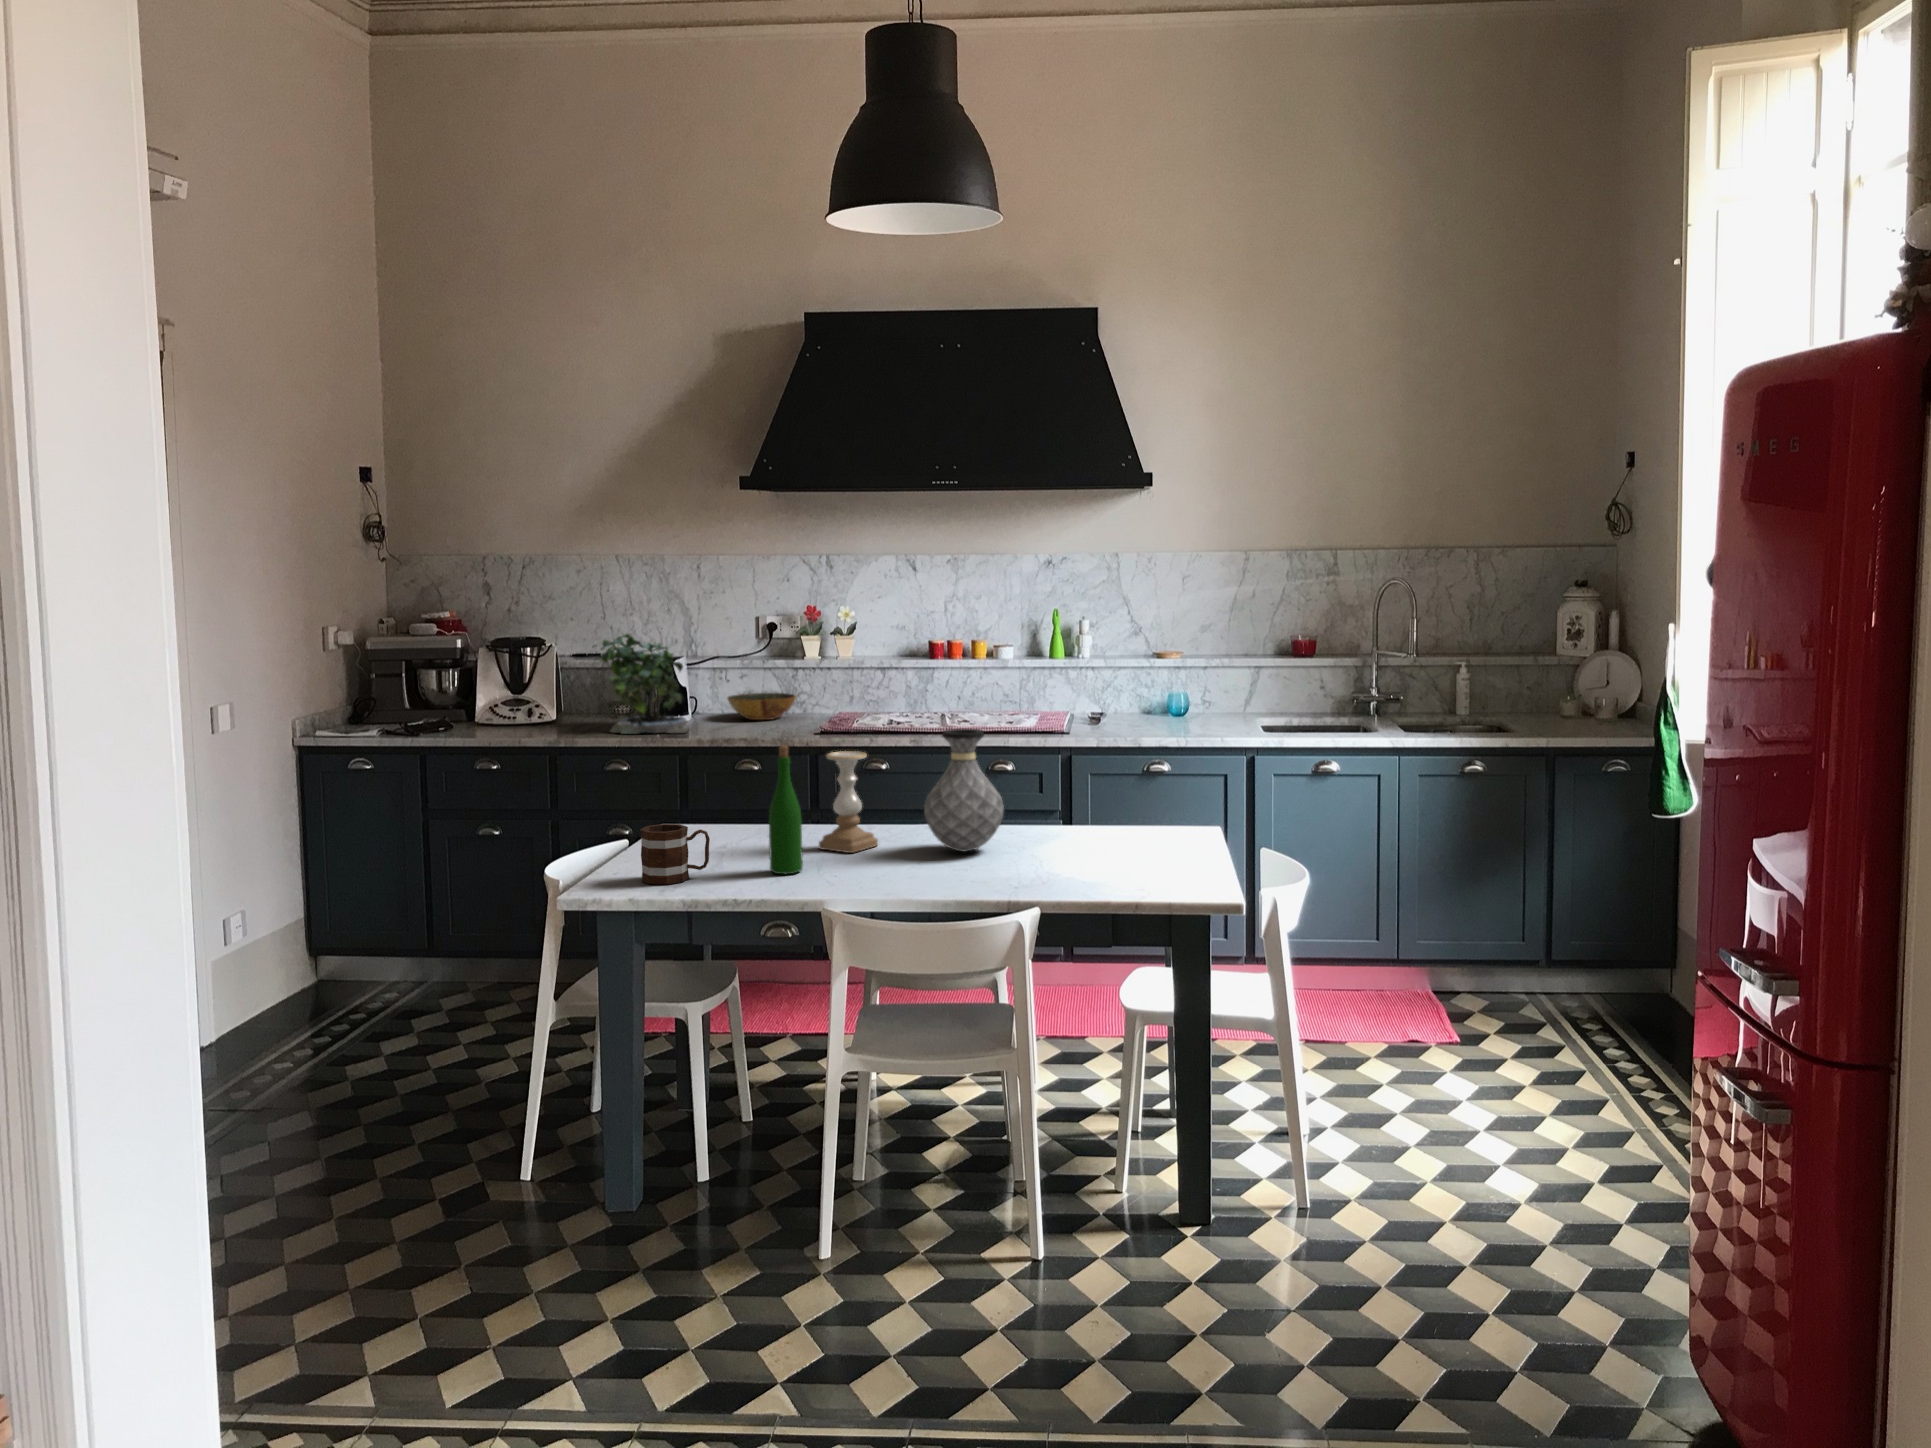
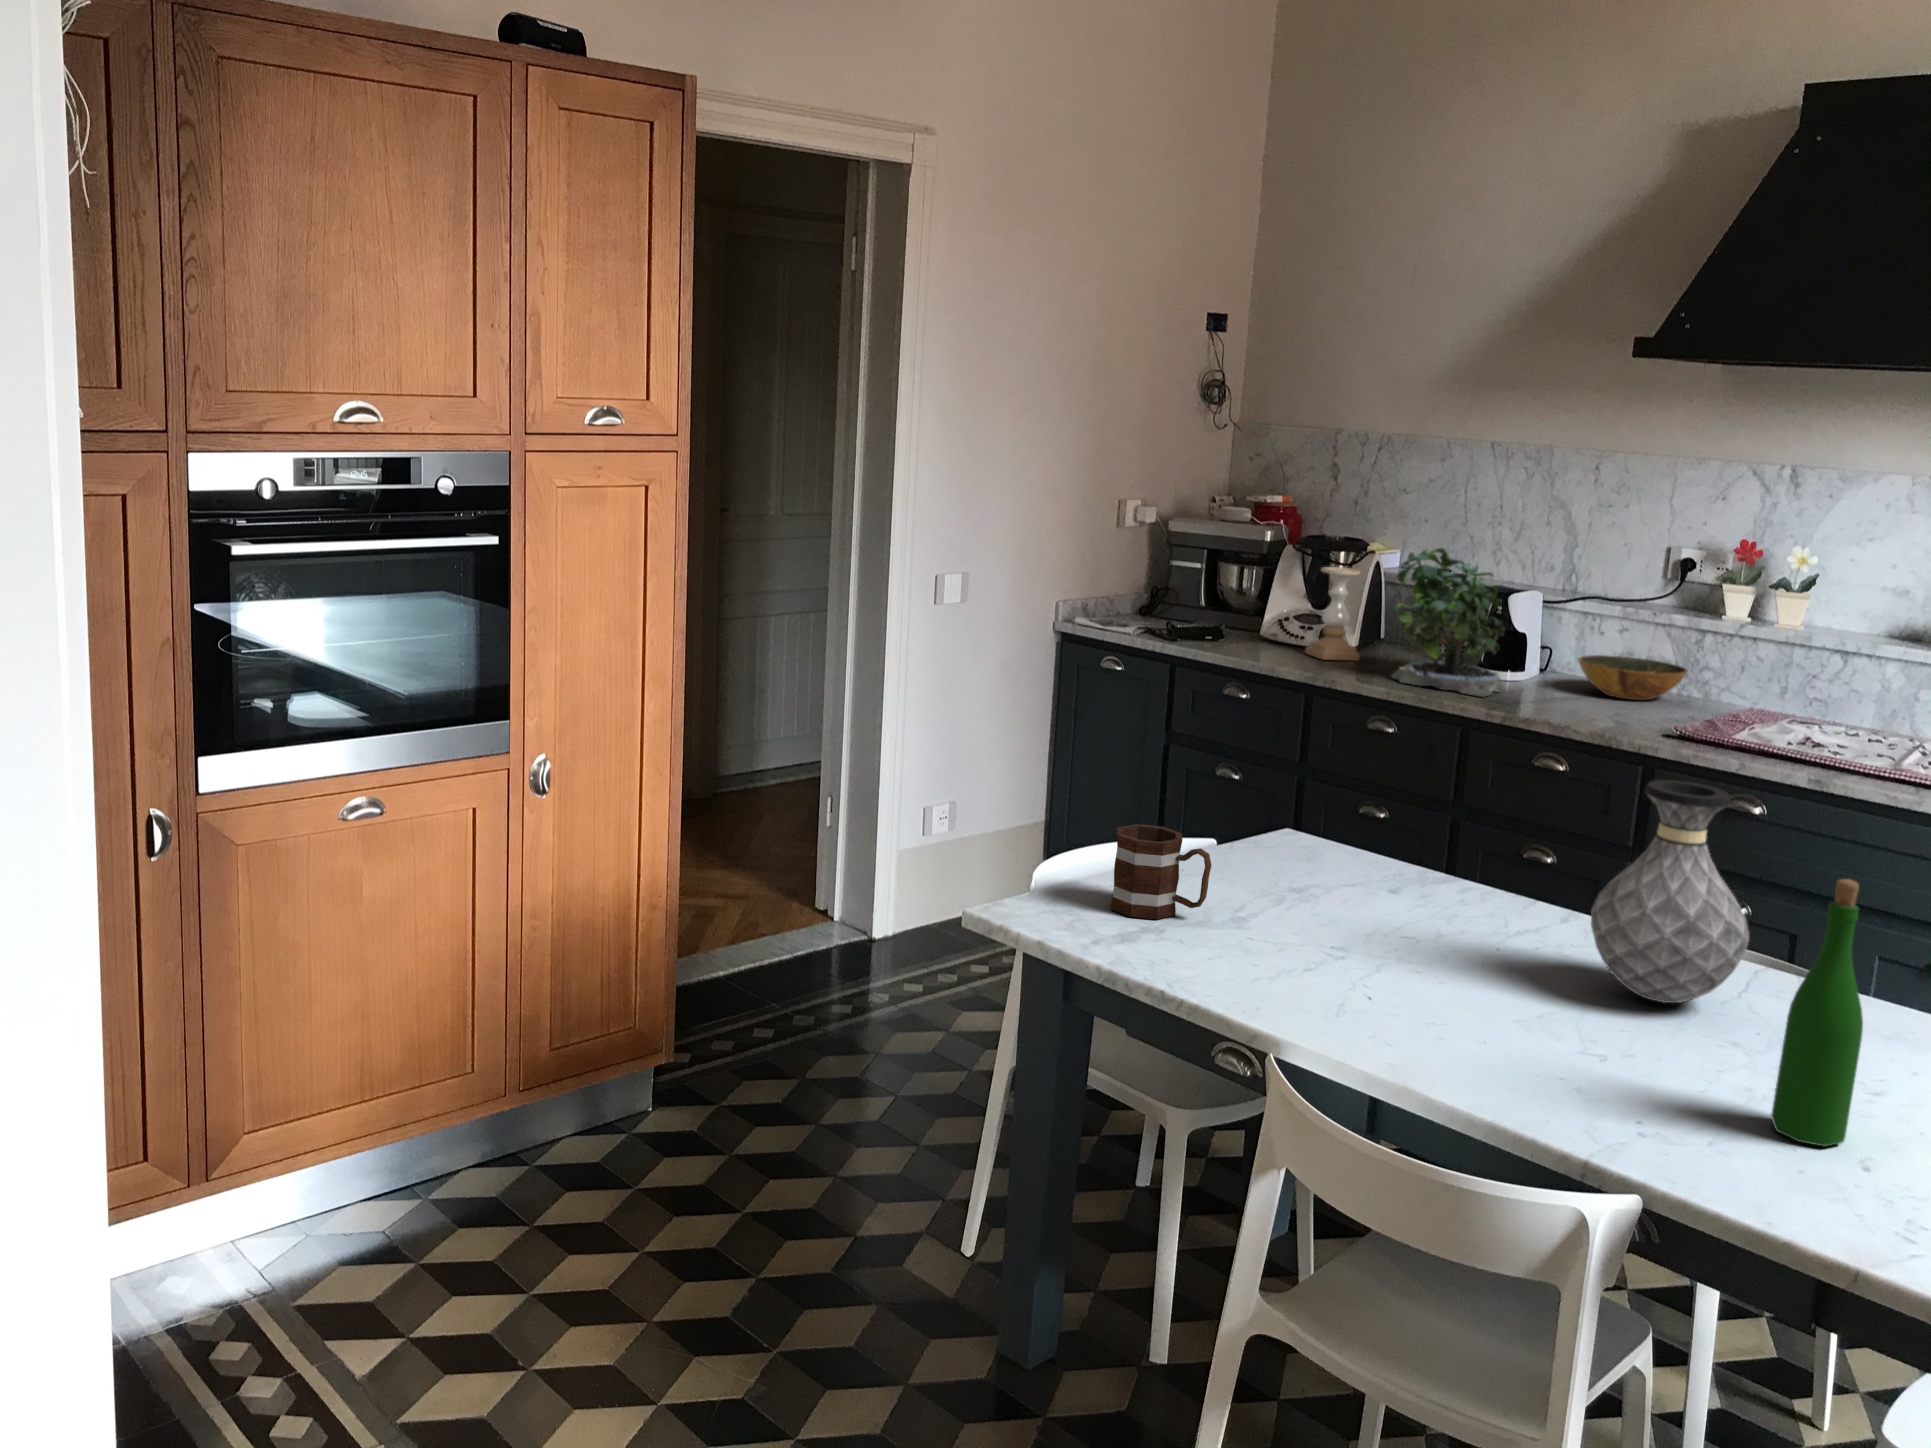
wine bottle: present [769,745,803,874] -> present [1771,879,1863,1147]
candle holder: present [819,751,878,853] -> present [1305,567,1360,661]

